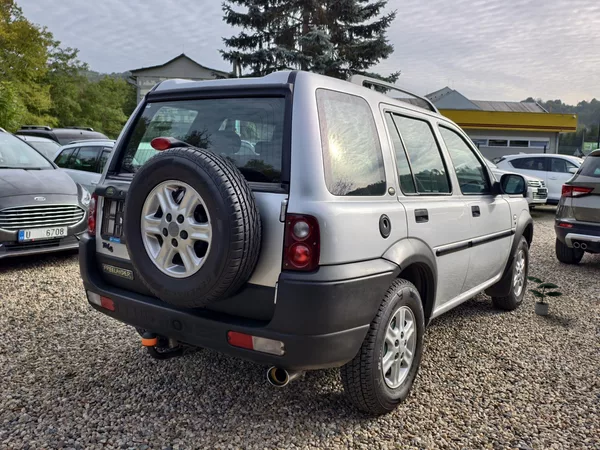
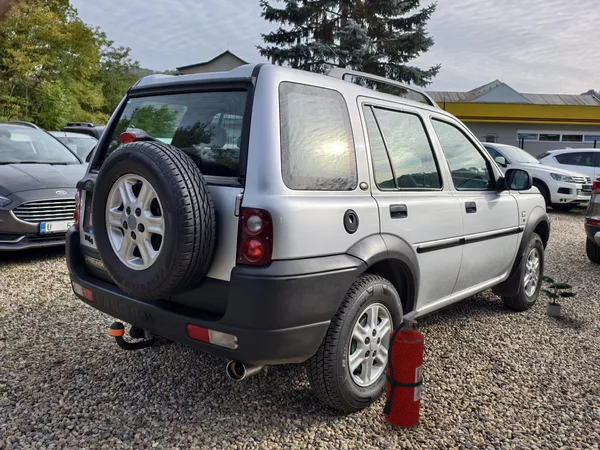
fire extinguisher: none [414,312,453,427] -> present [382,311,424,428]

